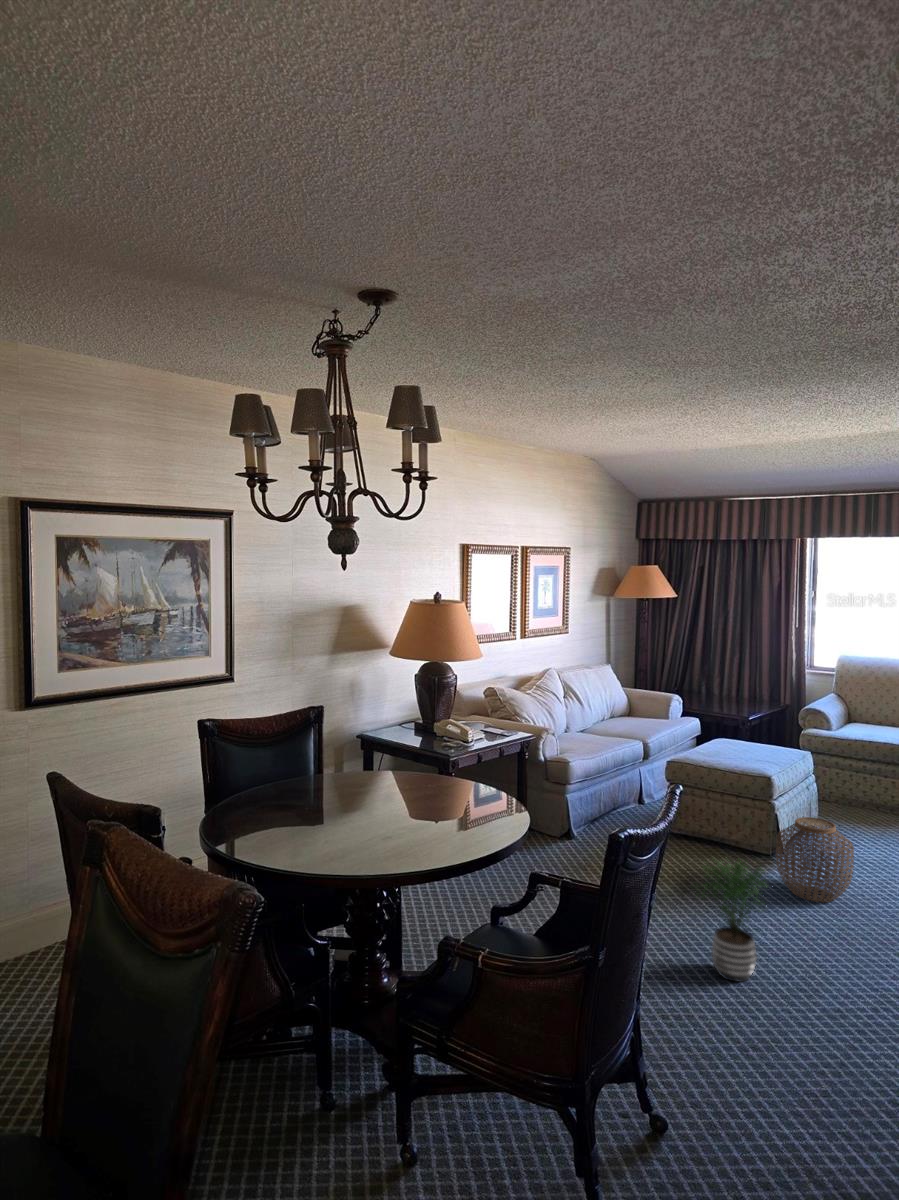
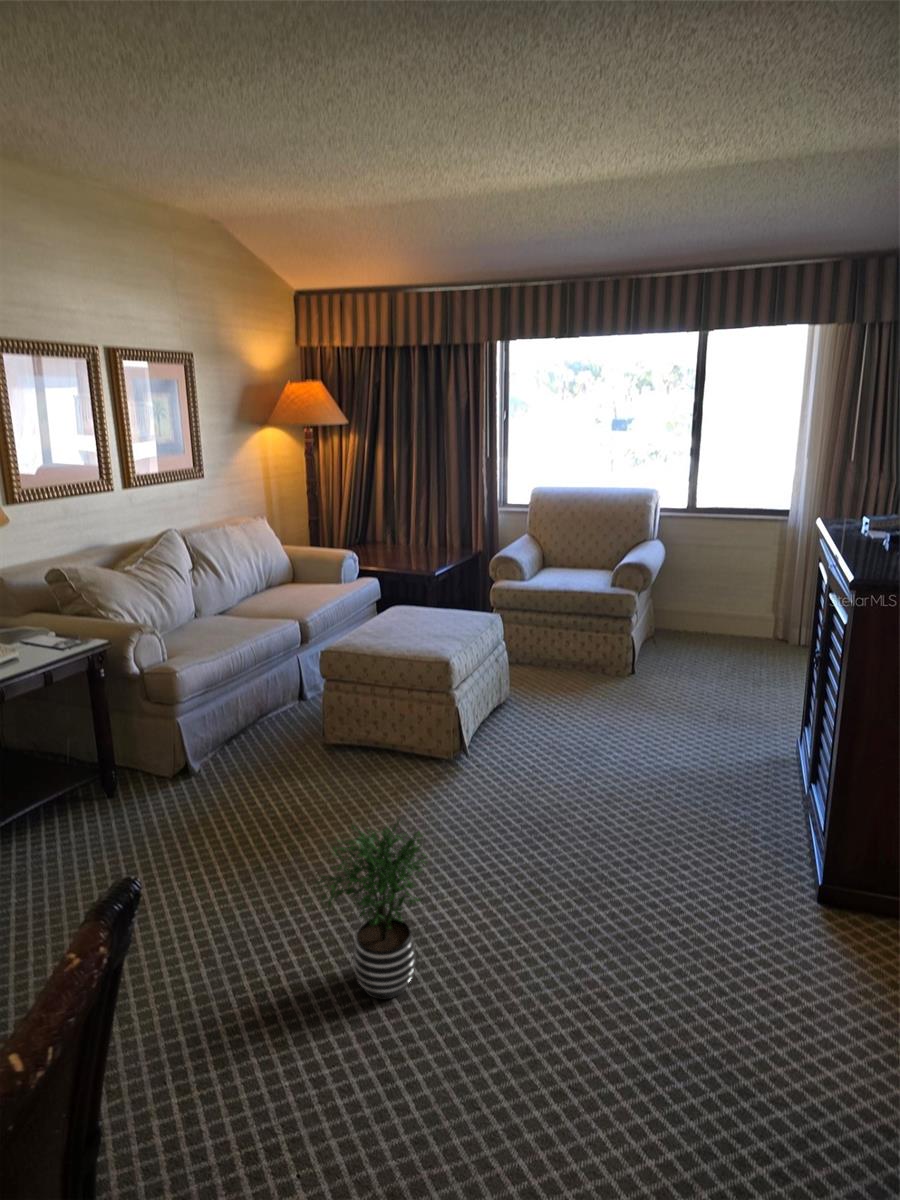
woven basket: present [776,817,854,902] -> none [453,715,545,822]

